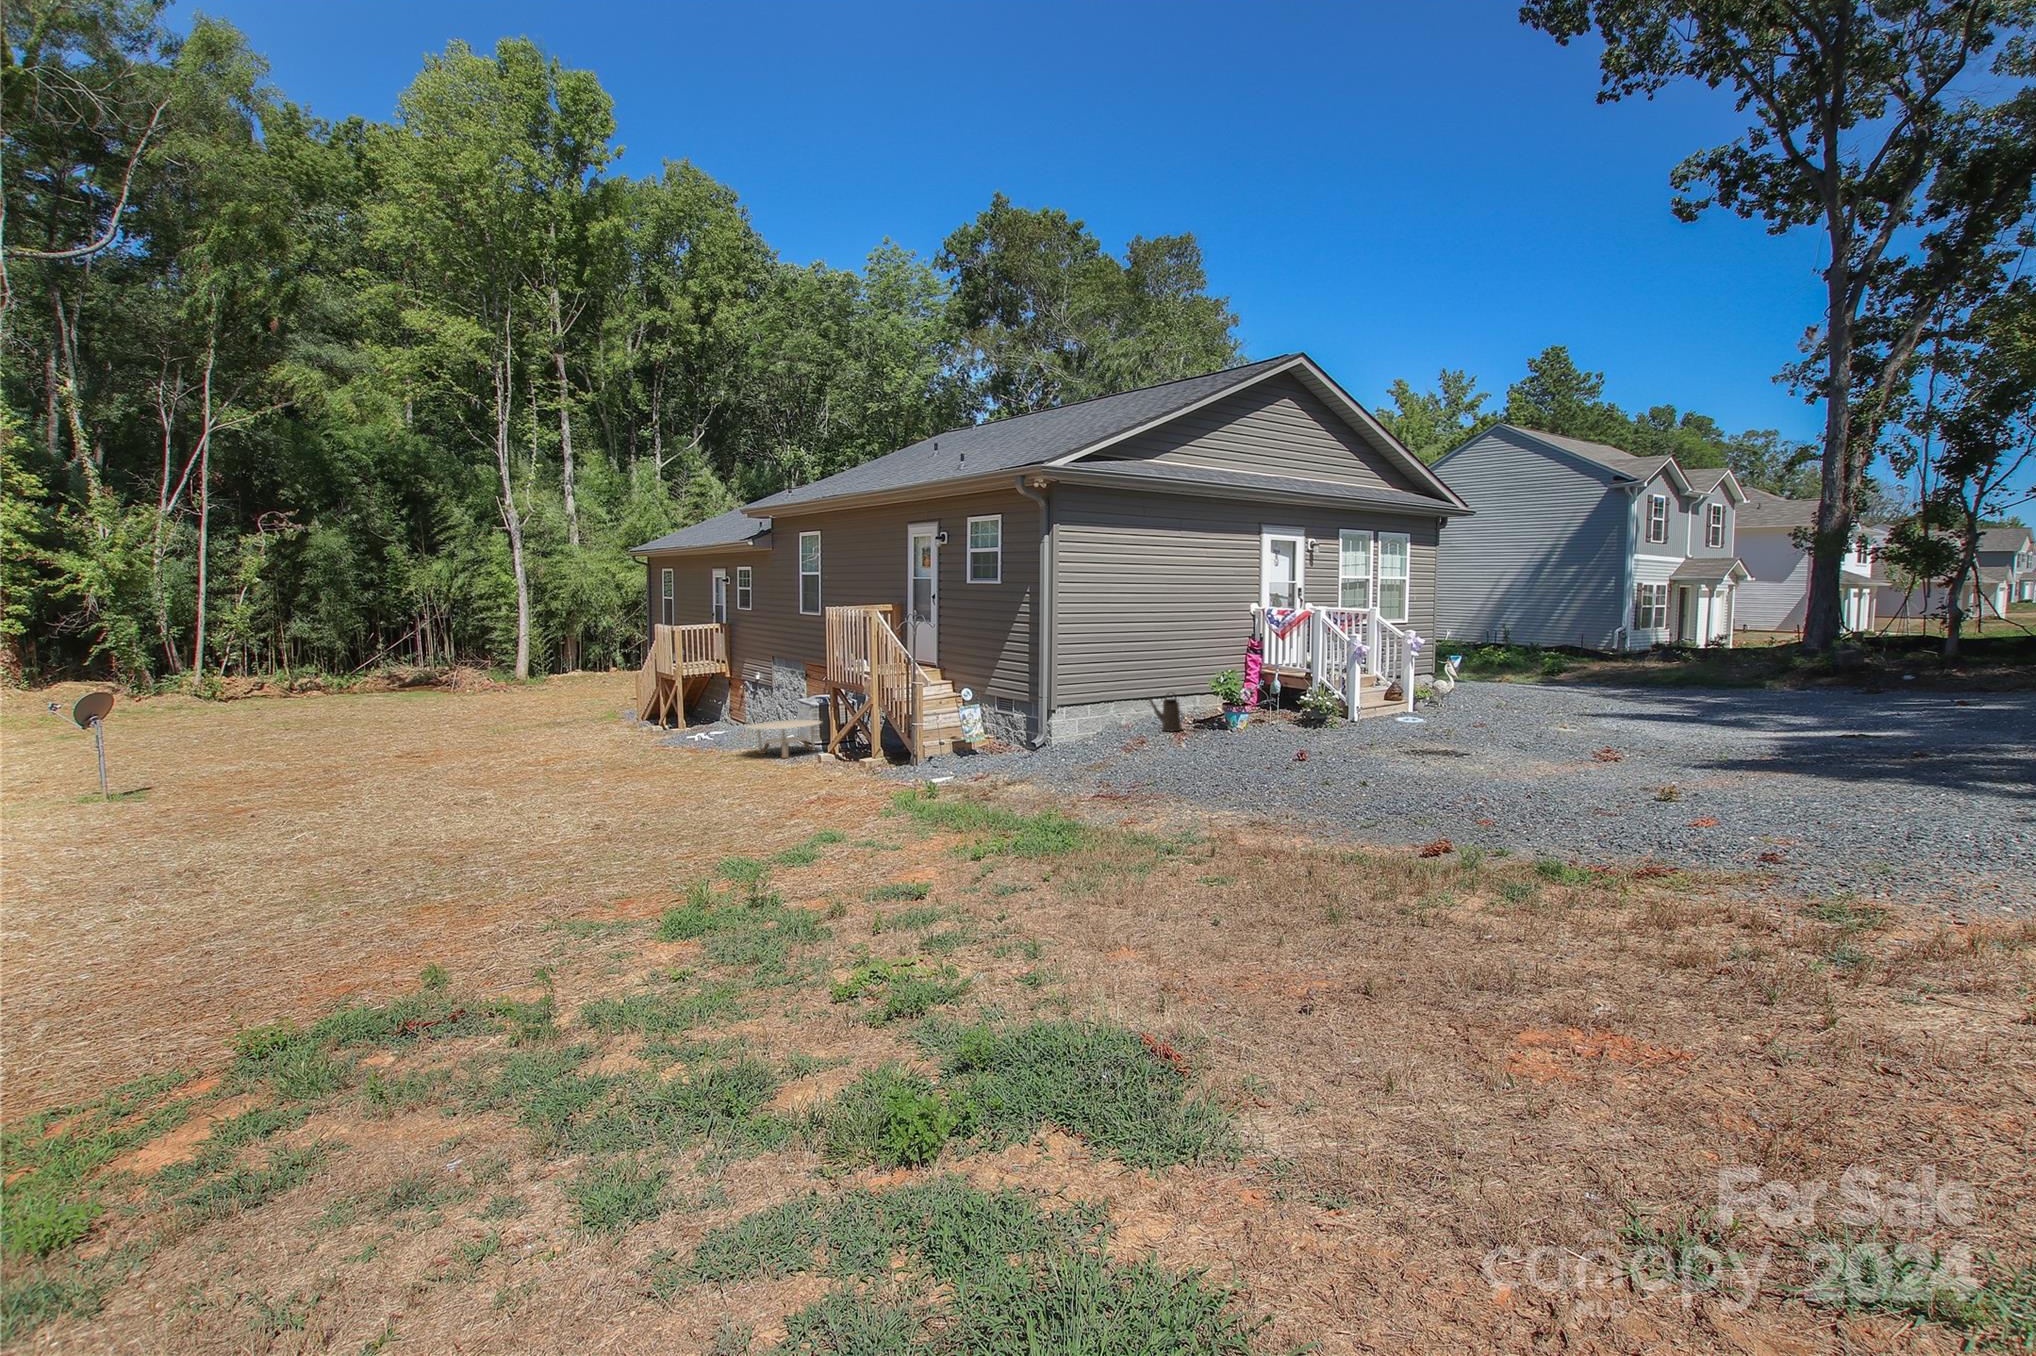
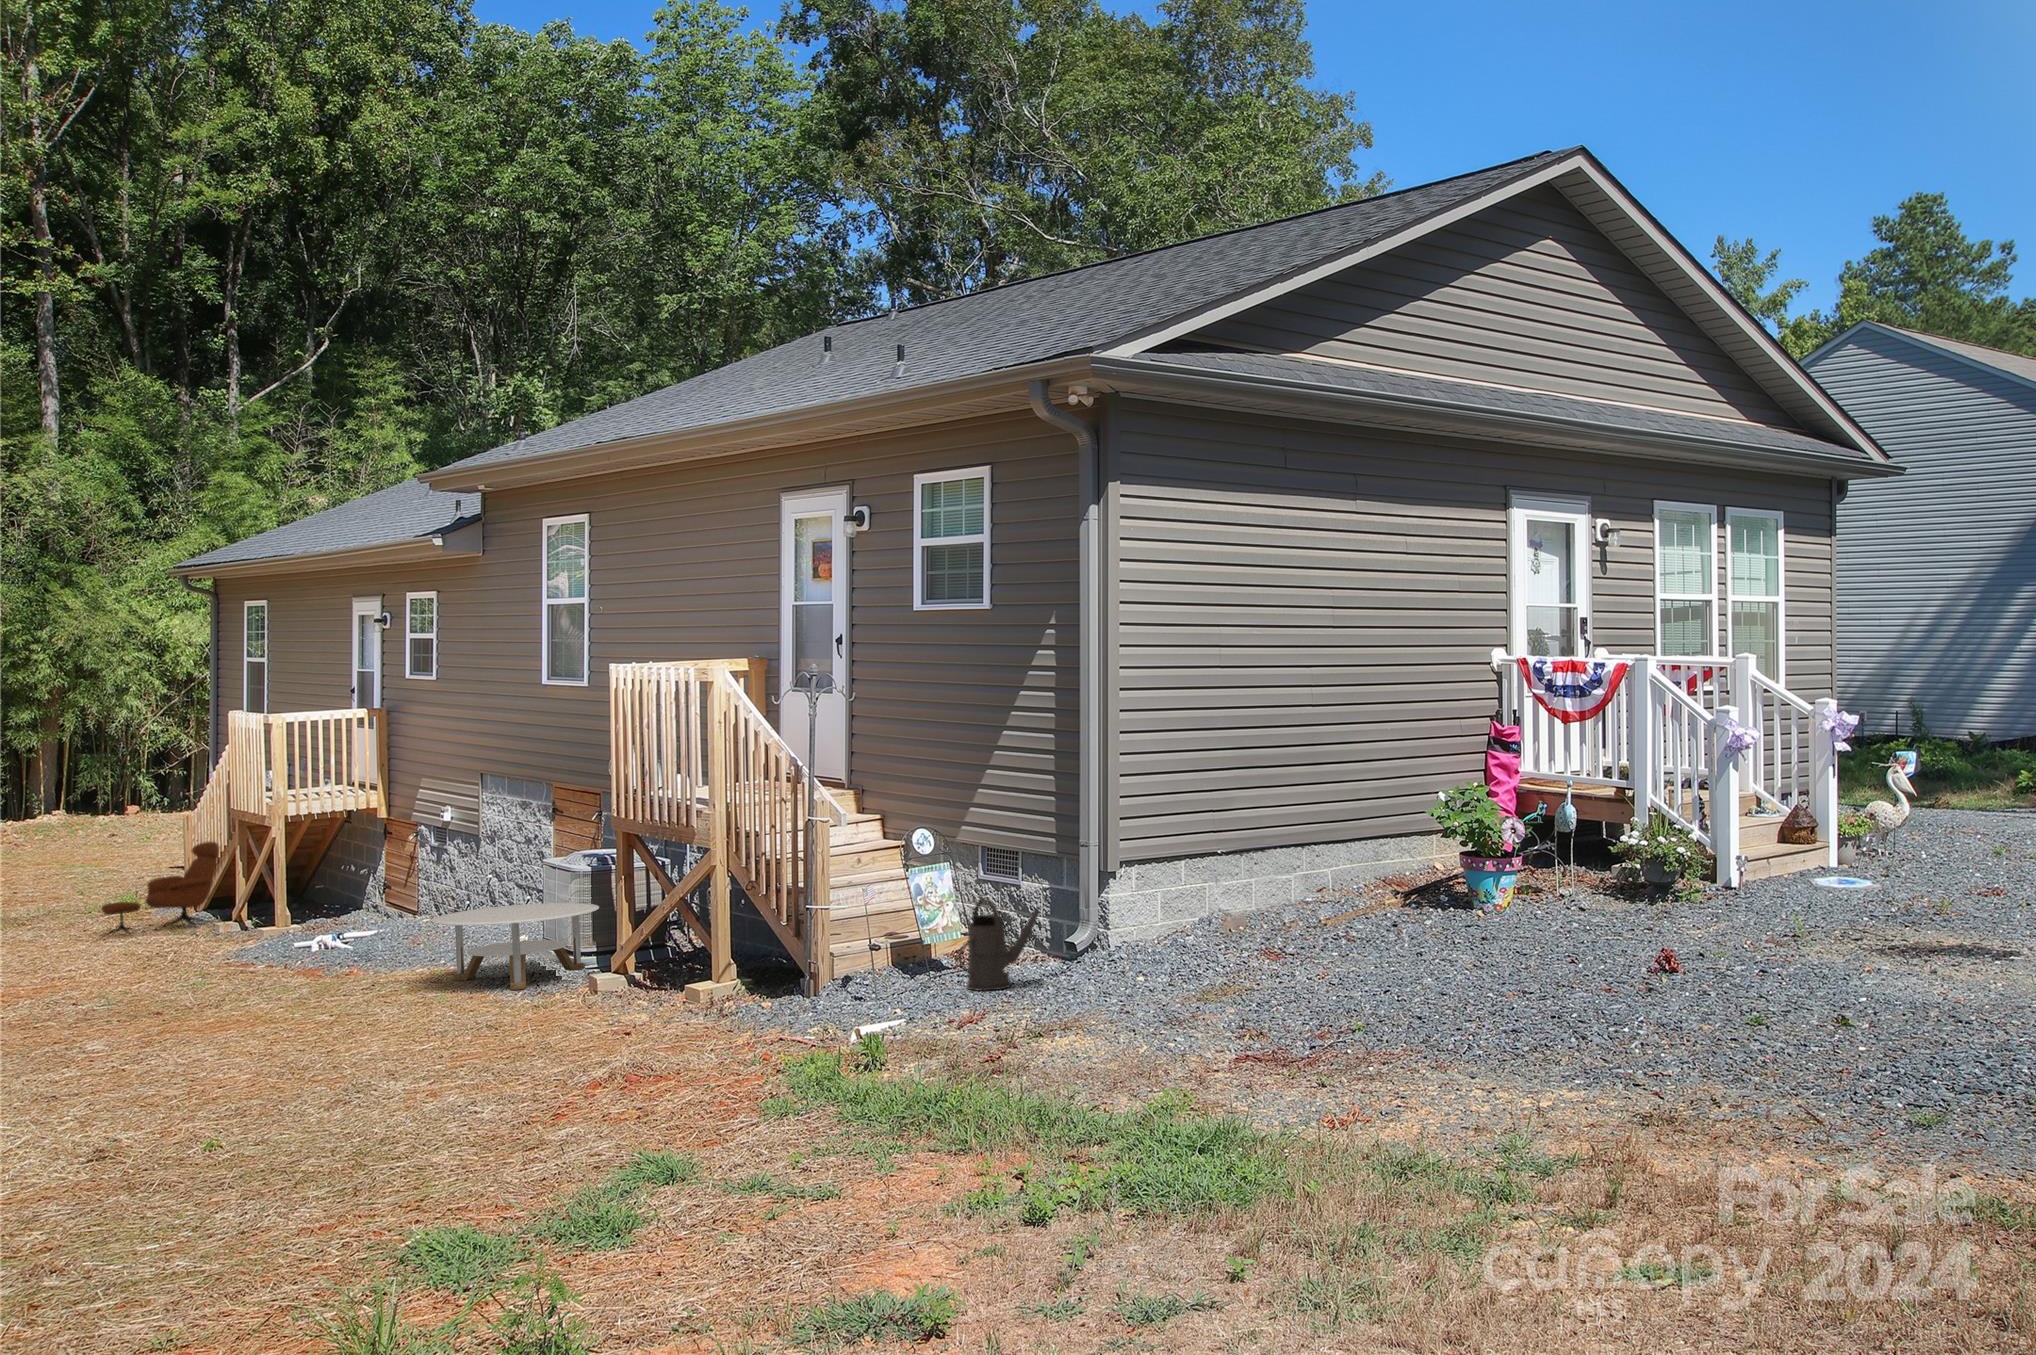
lounge chair: none [598,689,652,733] -> present [102,842,219,935]
watering can: present [1148,694,1182,731] -> present [958,899,1039,991]

